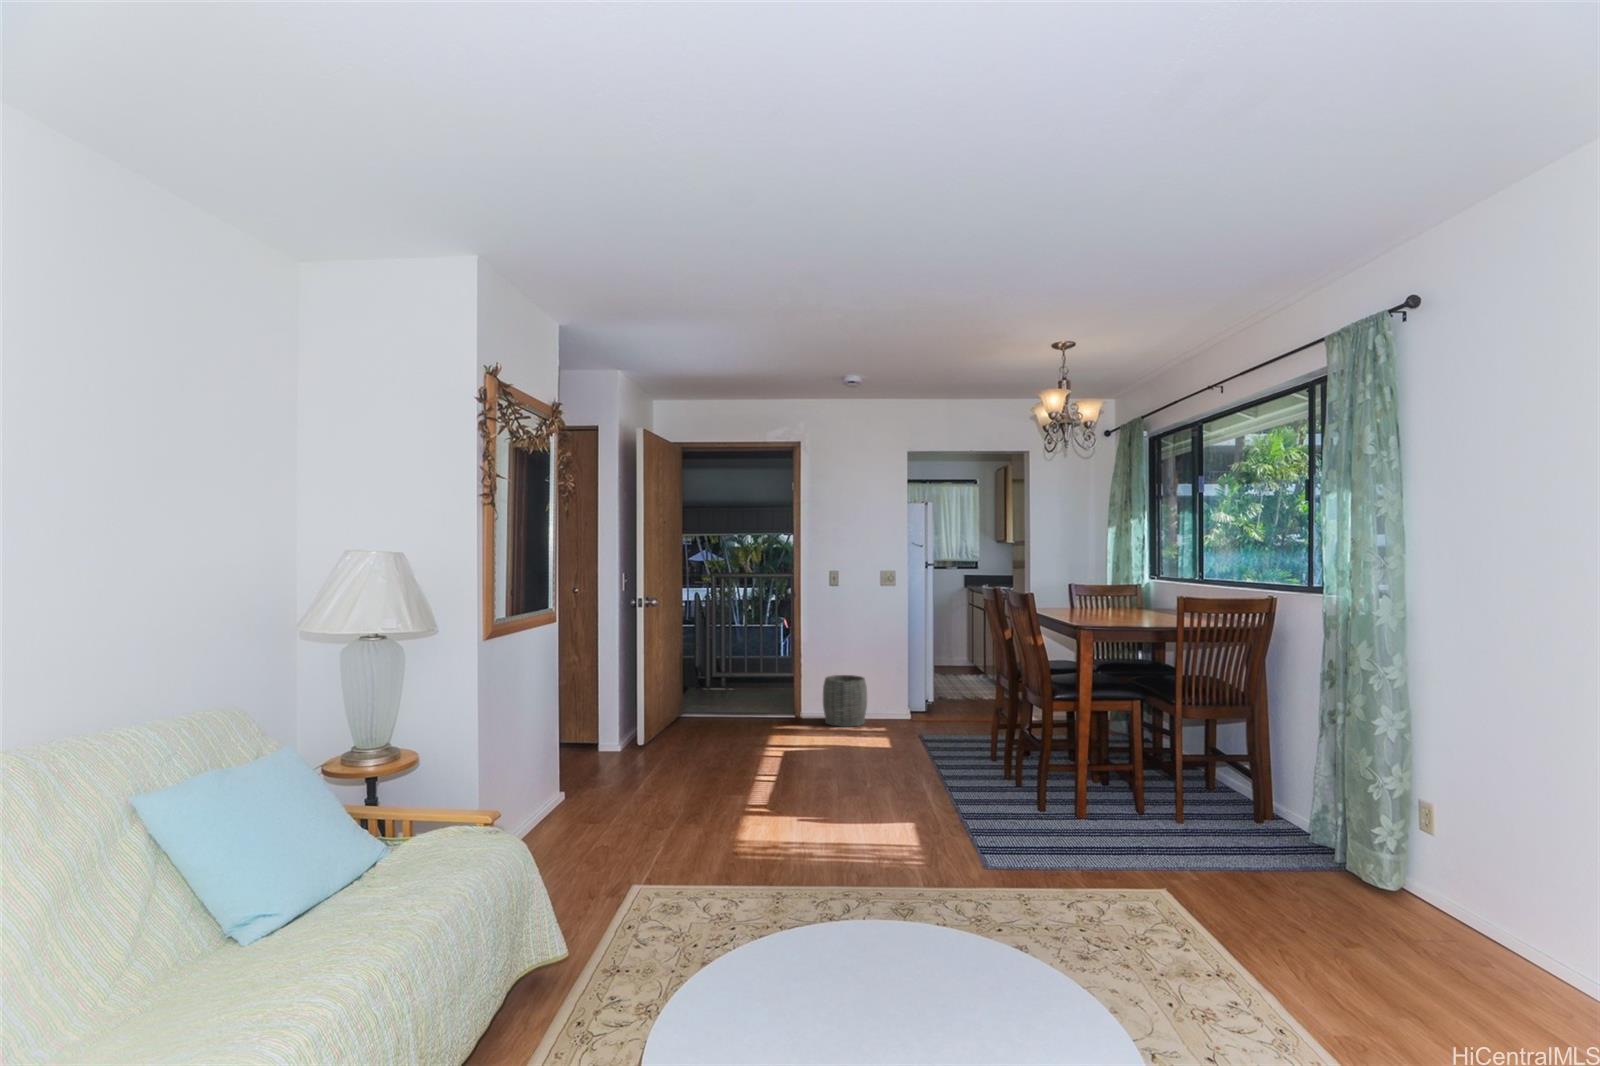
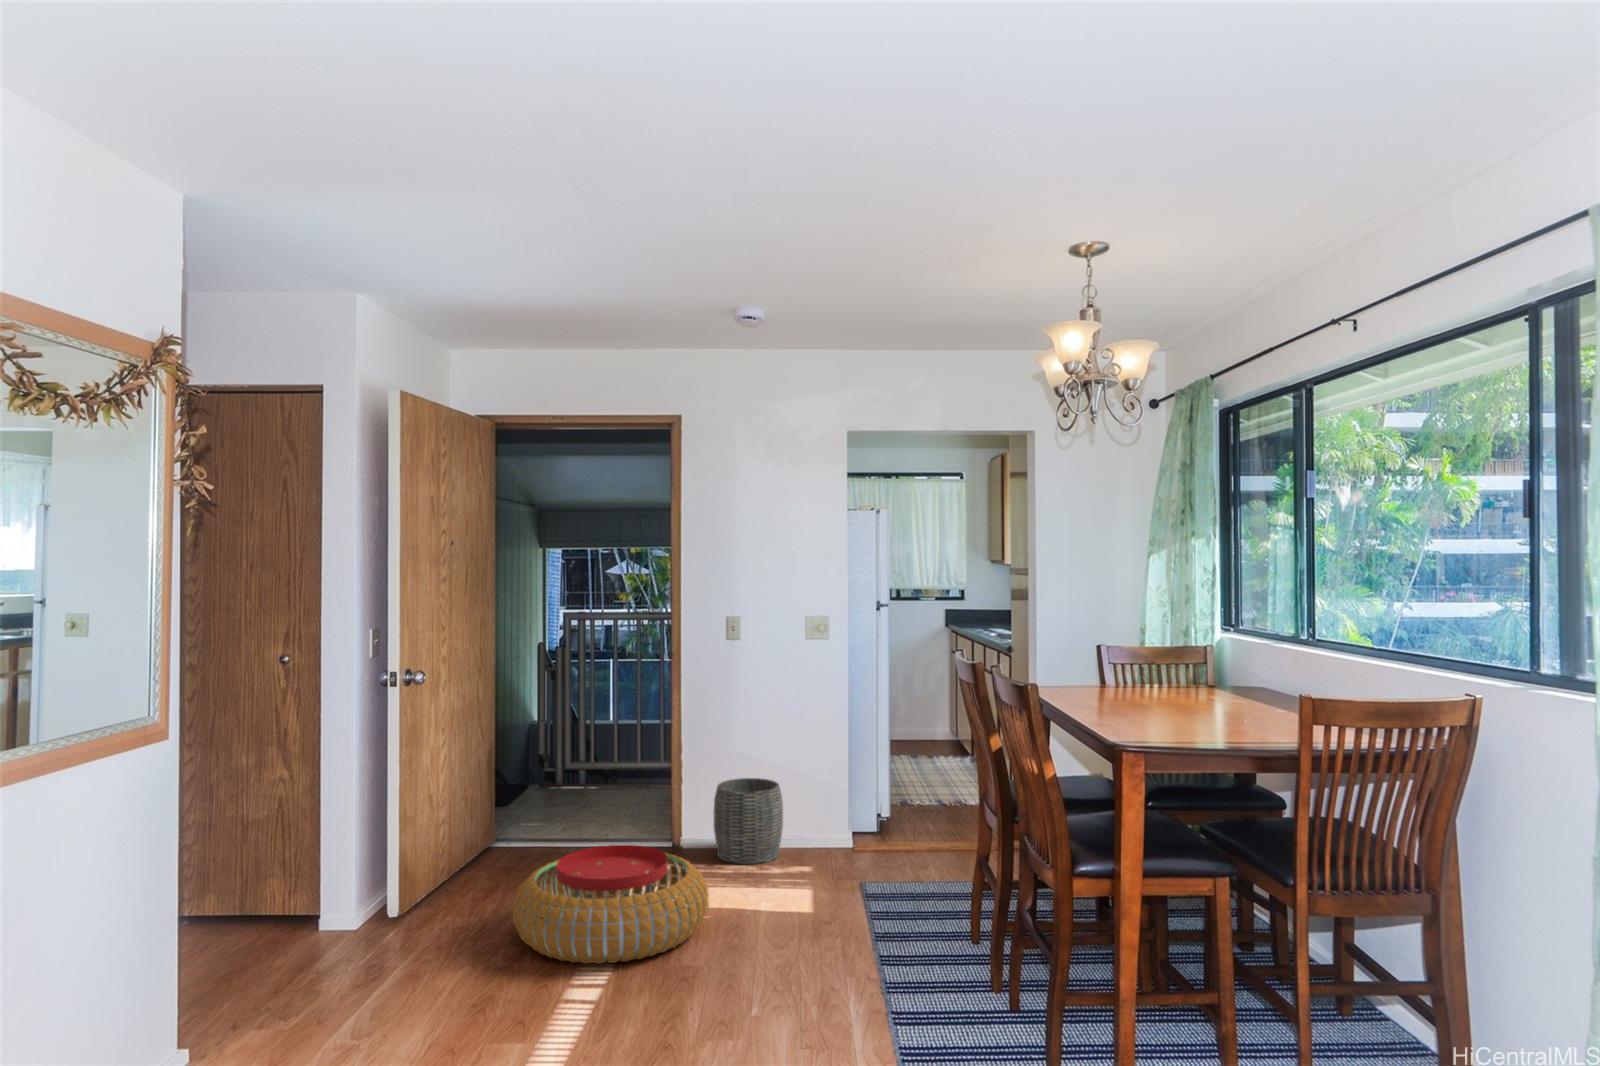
pouf: none [716,706,832,767] -> present [513,845,709,964]

